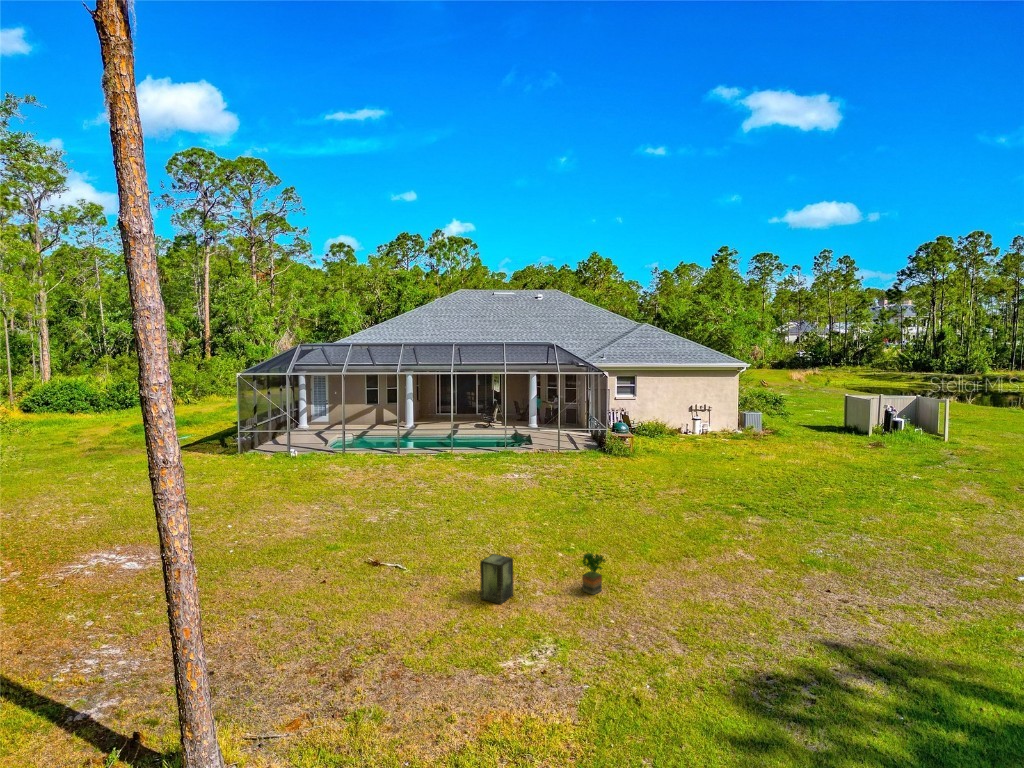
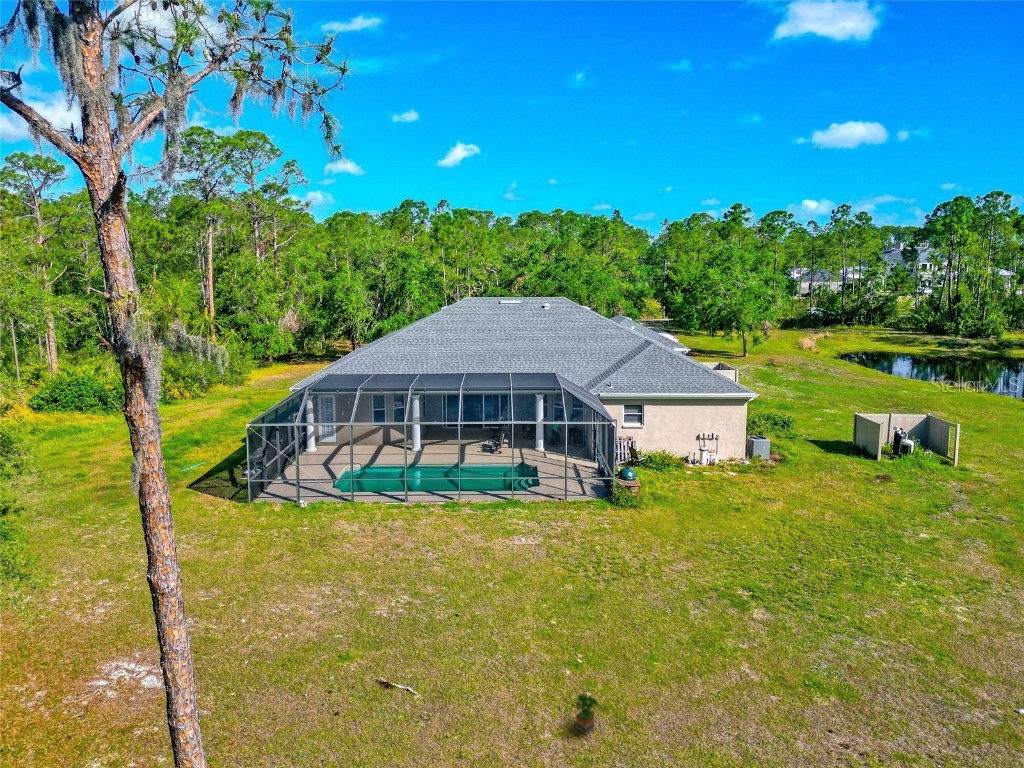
storage box: present [480,554,513,604] -> none [482,694,512,747]

